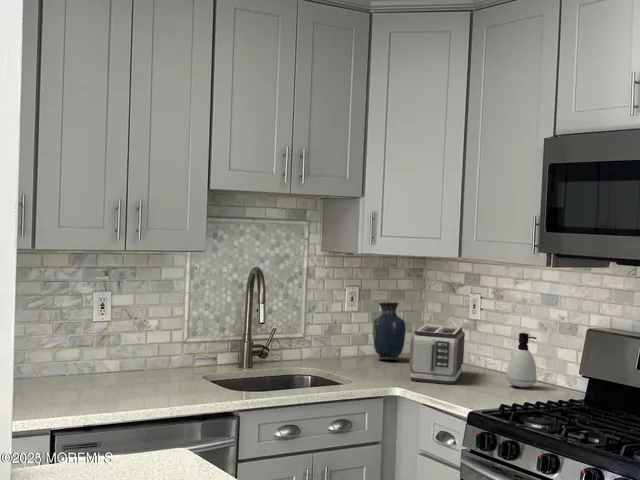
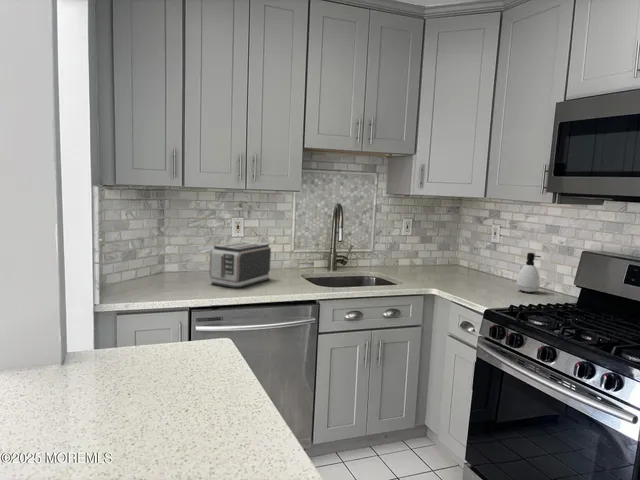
vase: present [373,302,405,360] -> none [421,230,444,269]
toaster: present [409,324,465,384] -> present [210,241,271,288]

